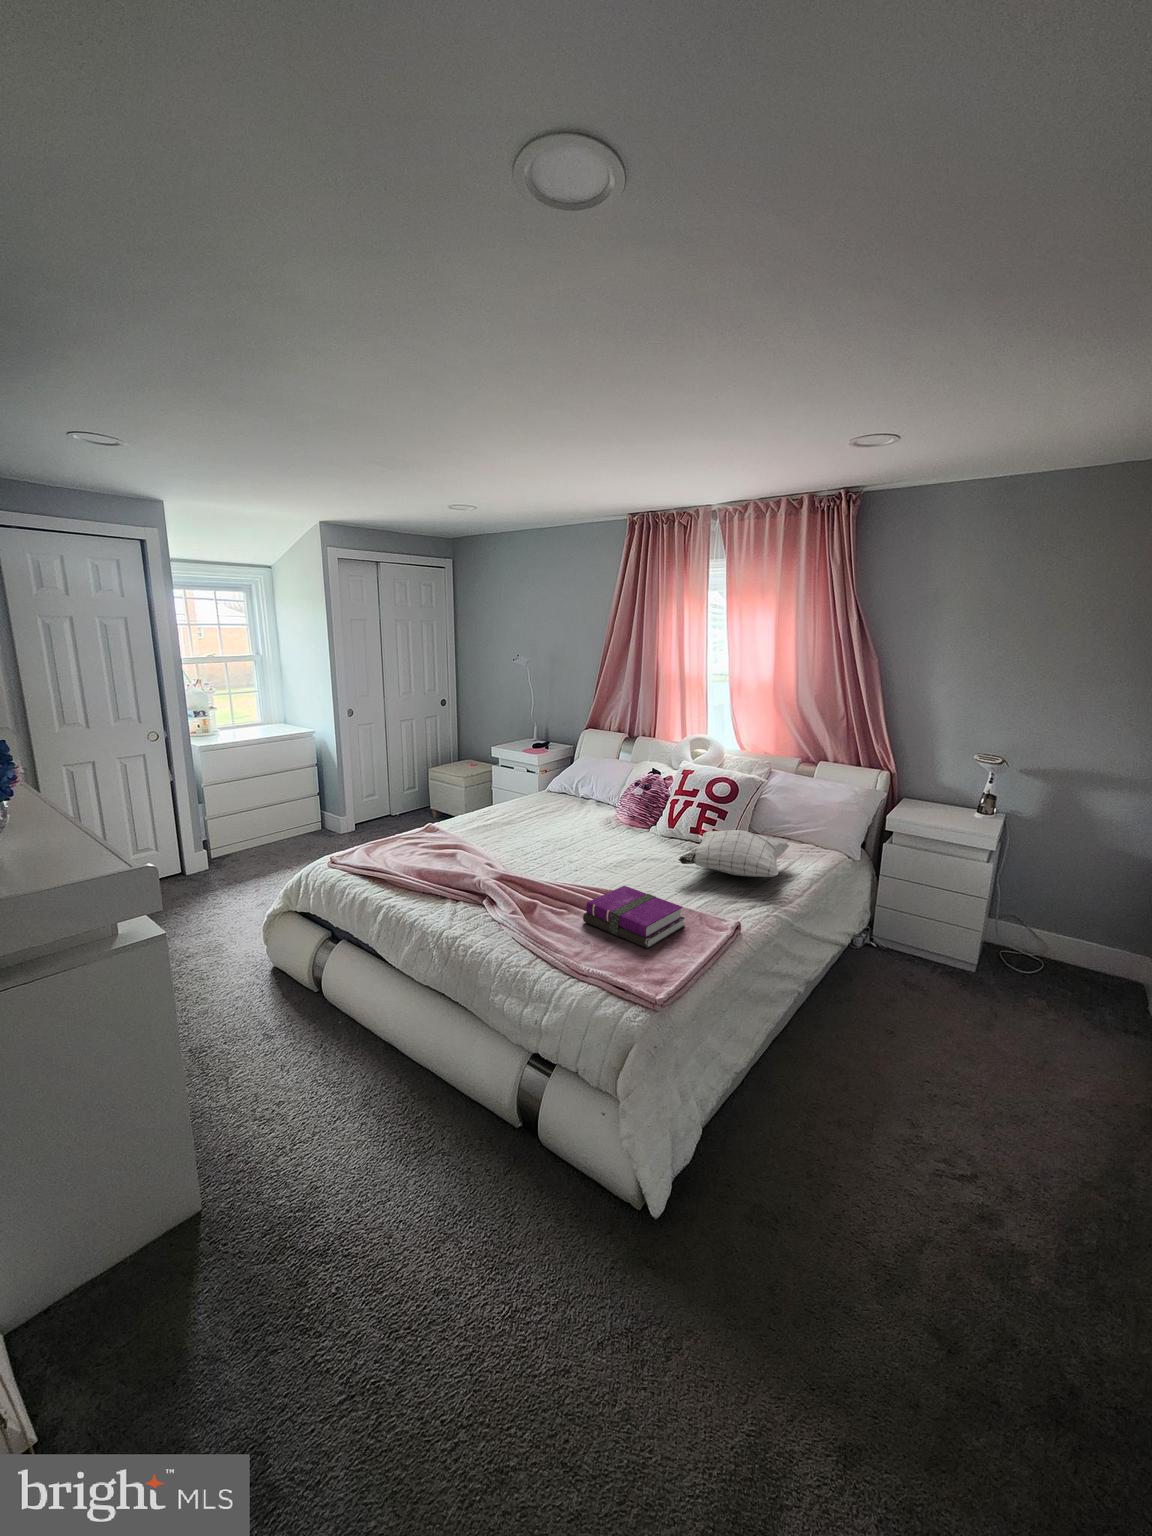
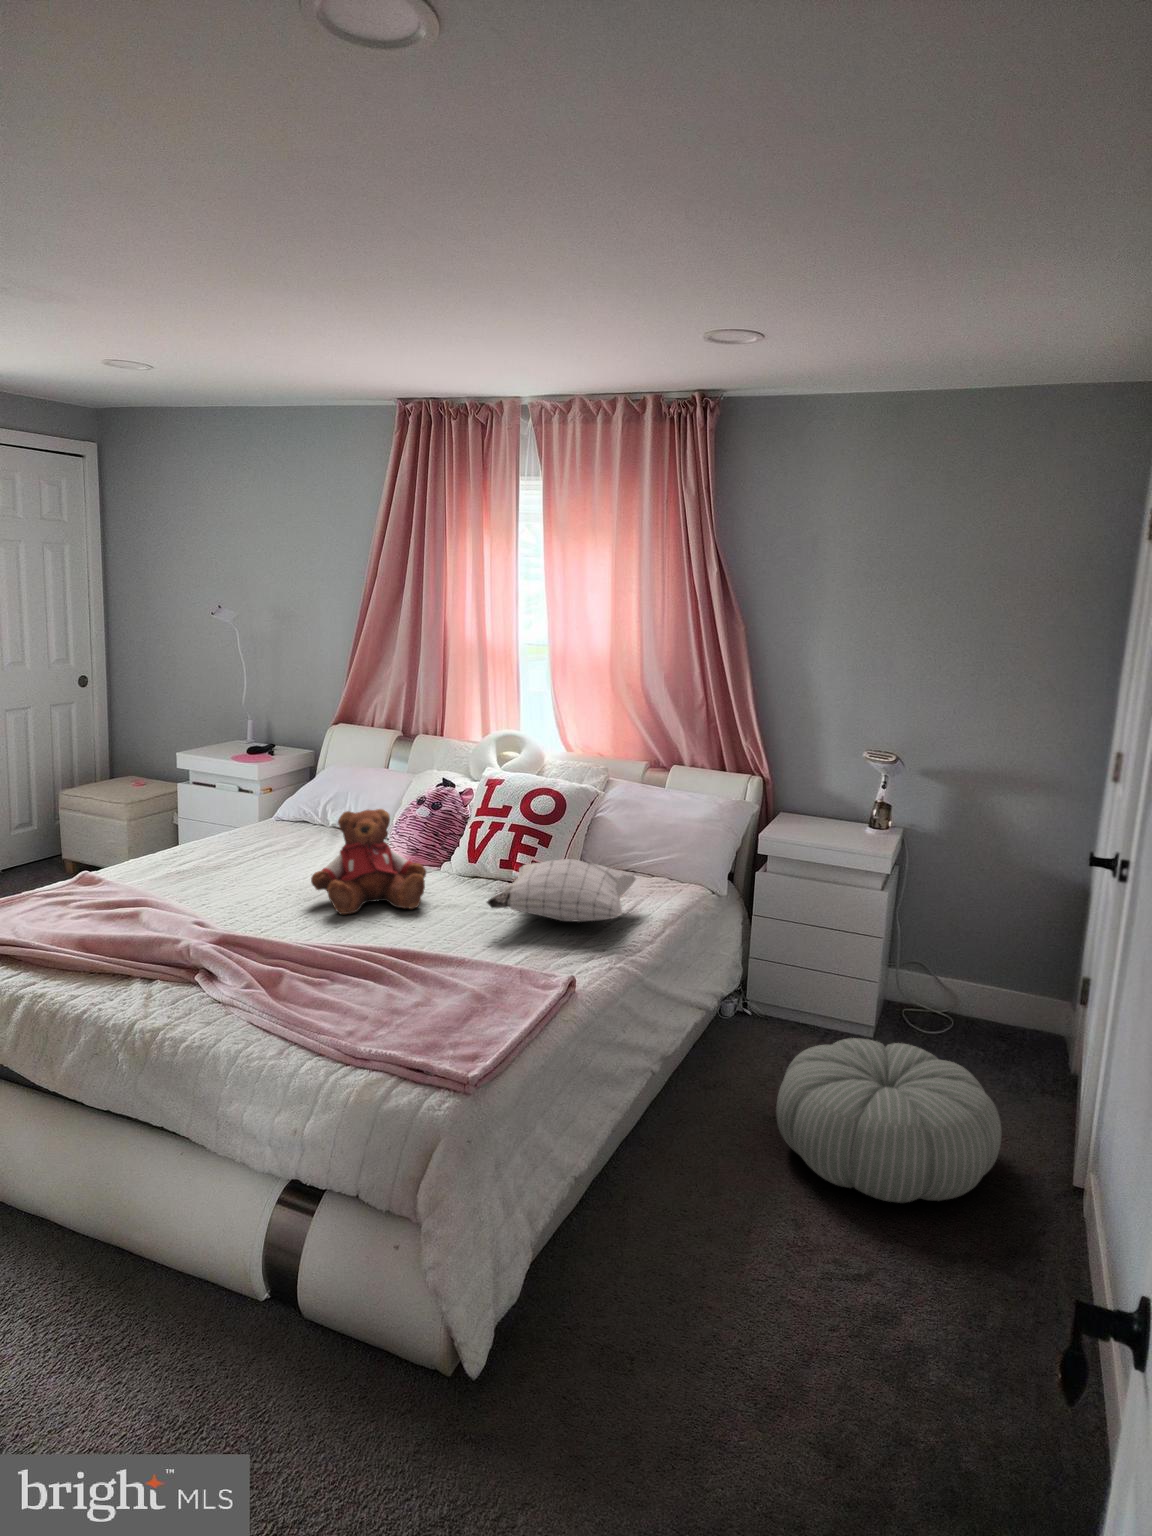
teddy bear: none [563,790,639,860] -> present [311,809,426,914]
notebook: present [583,886,685,948] -> none [354,940,500,1019]
pouf: none [898,979,1103,1126] -> present [776,1038,1001,1203]

